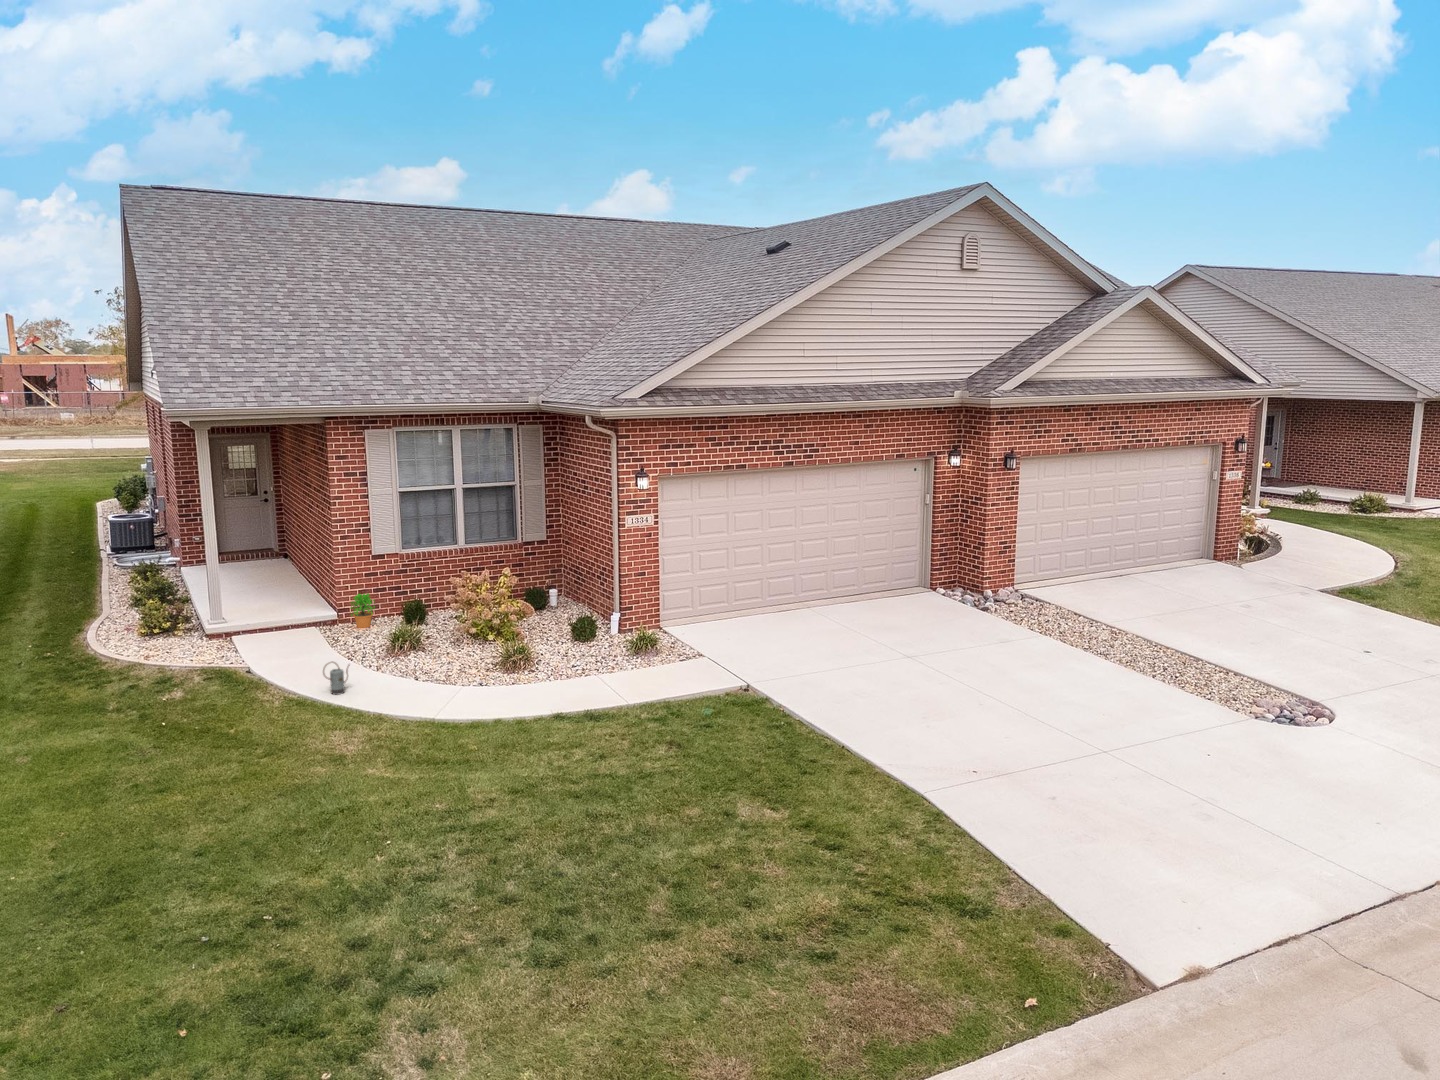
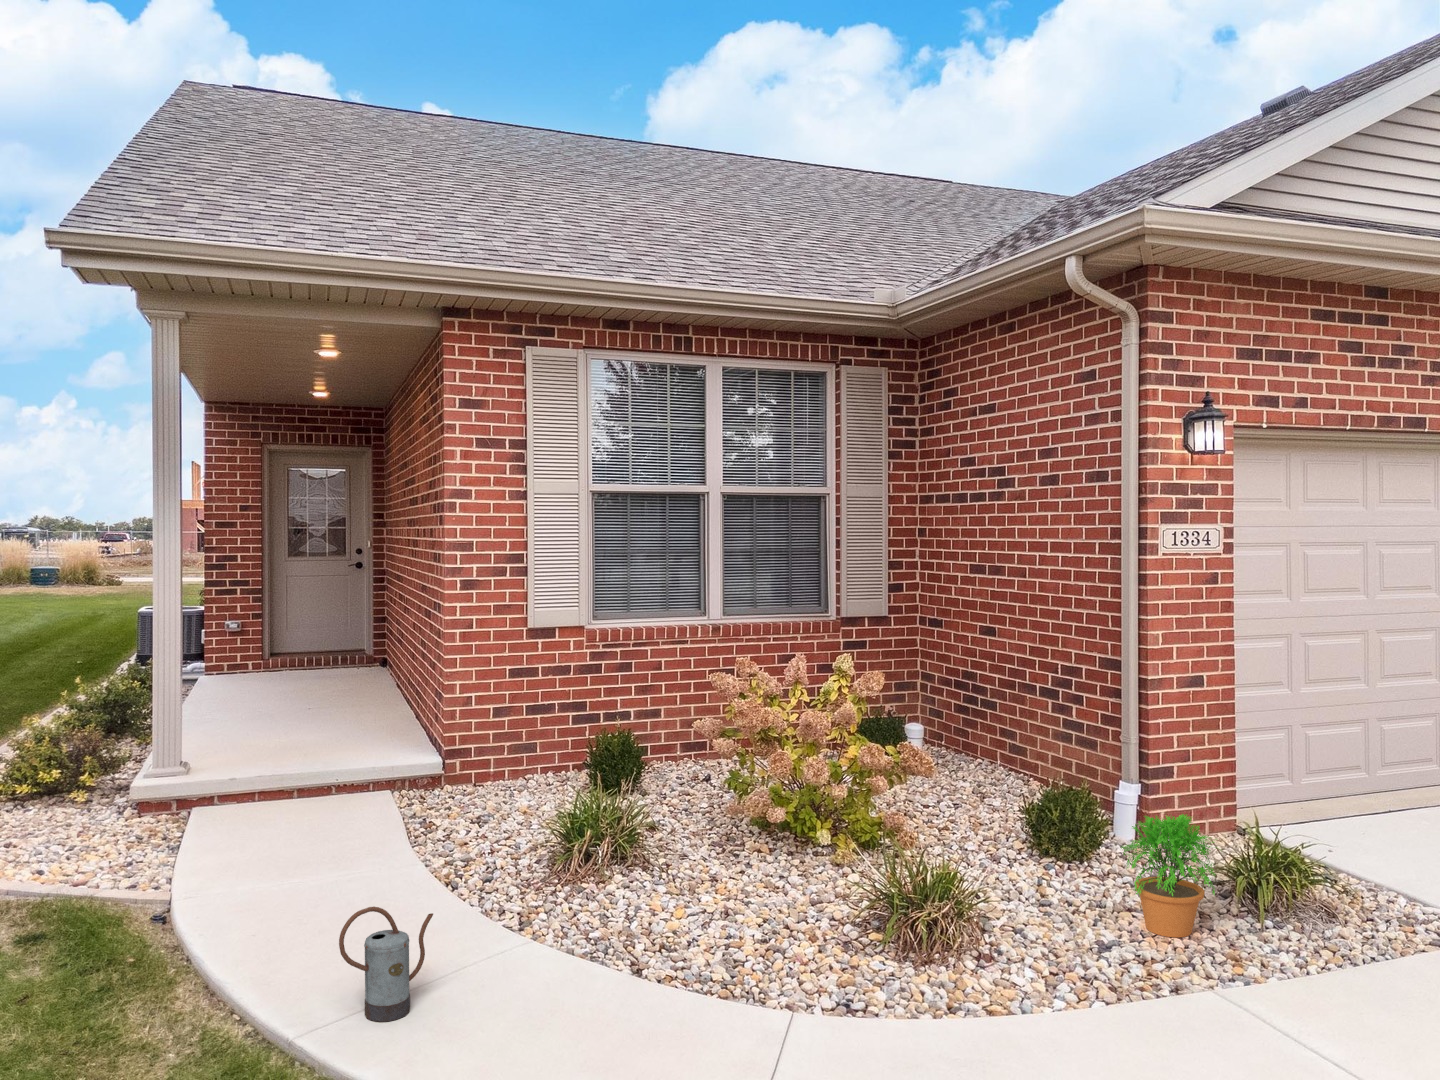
potted plant: present [351,593,373,628] -> present [1121,814,1216,937]

